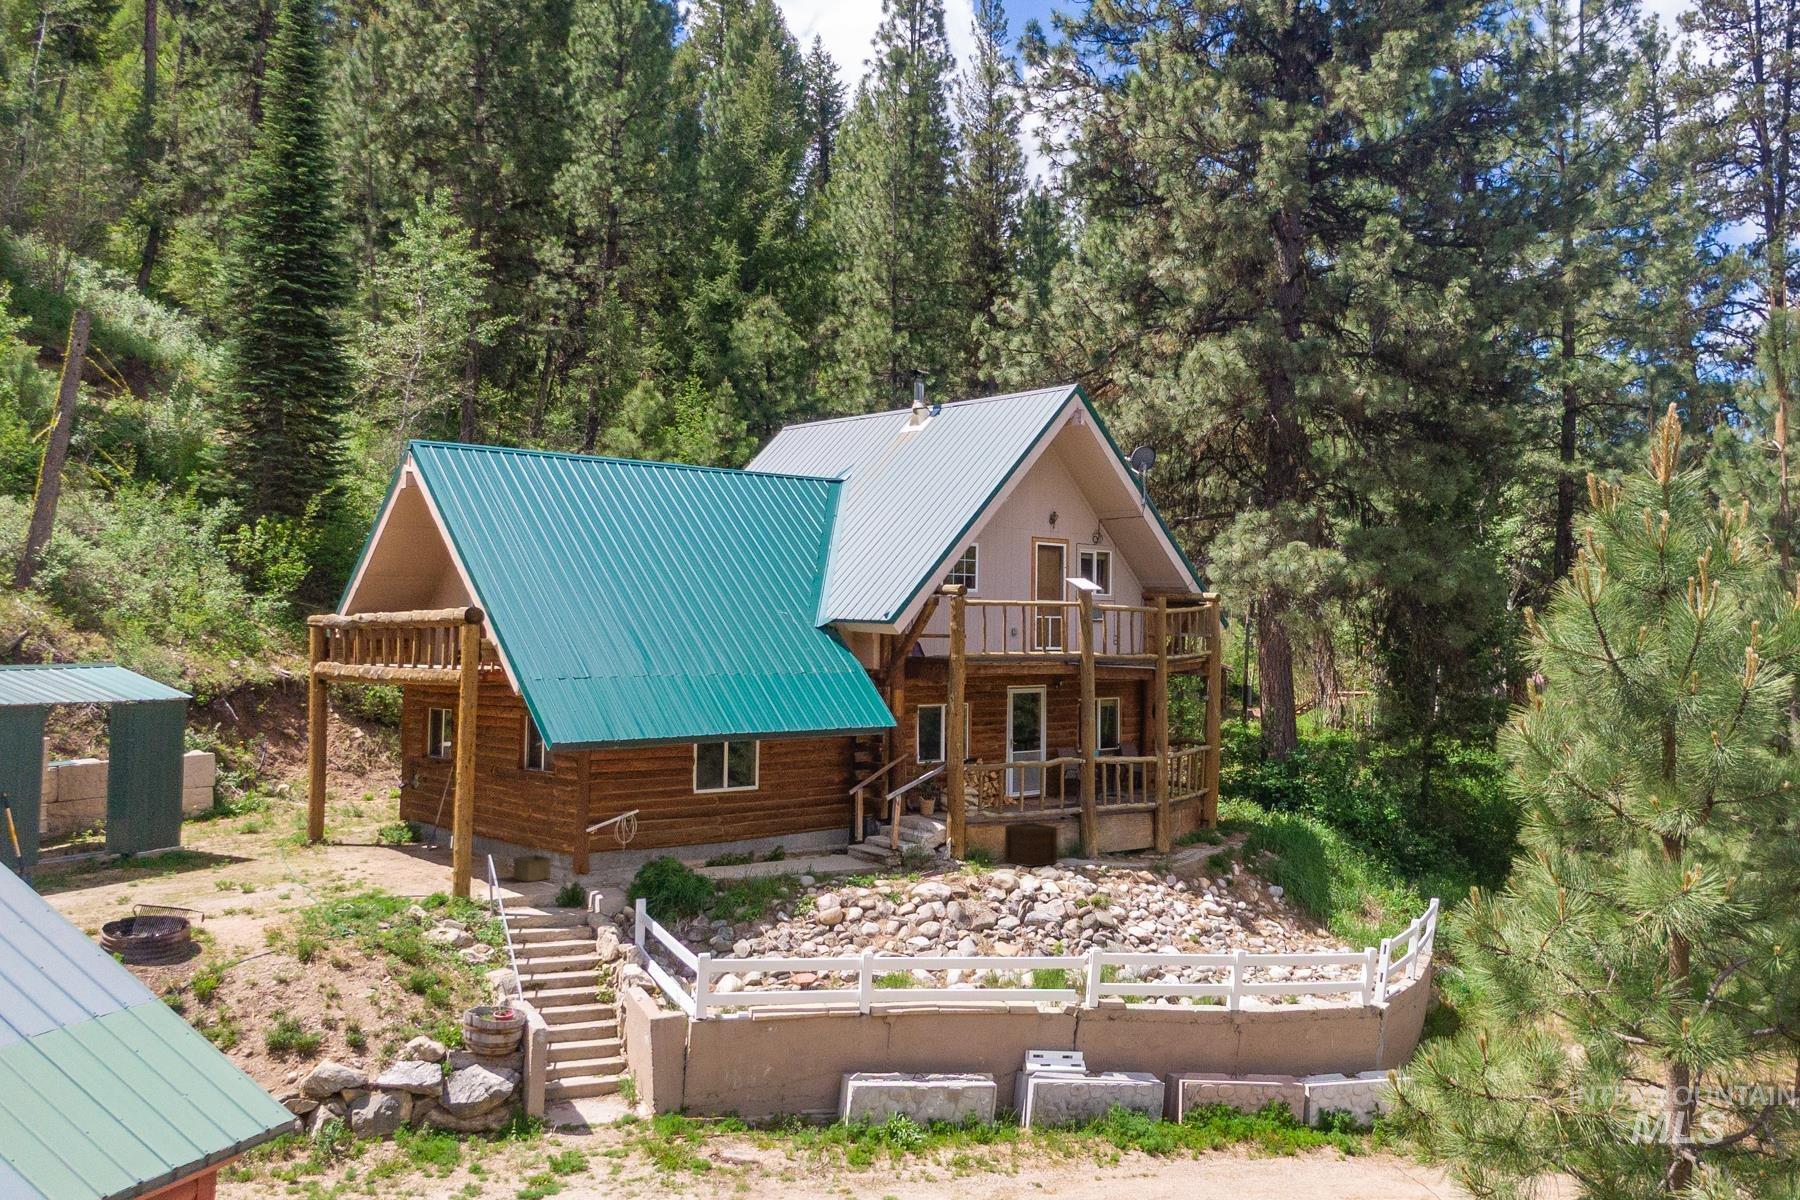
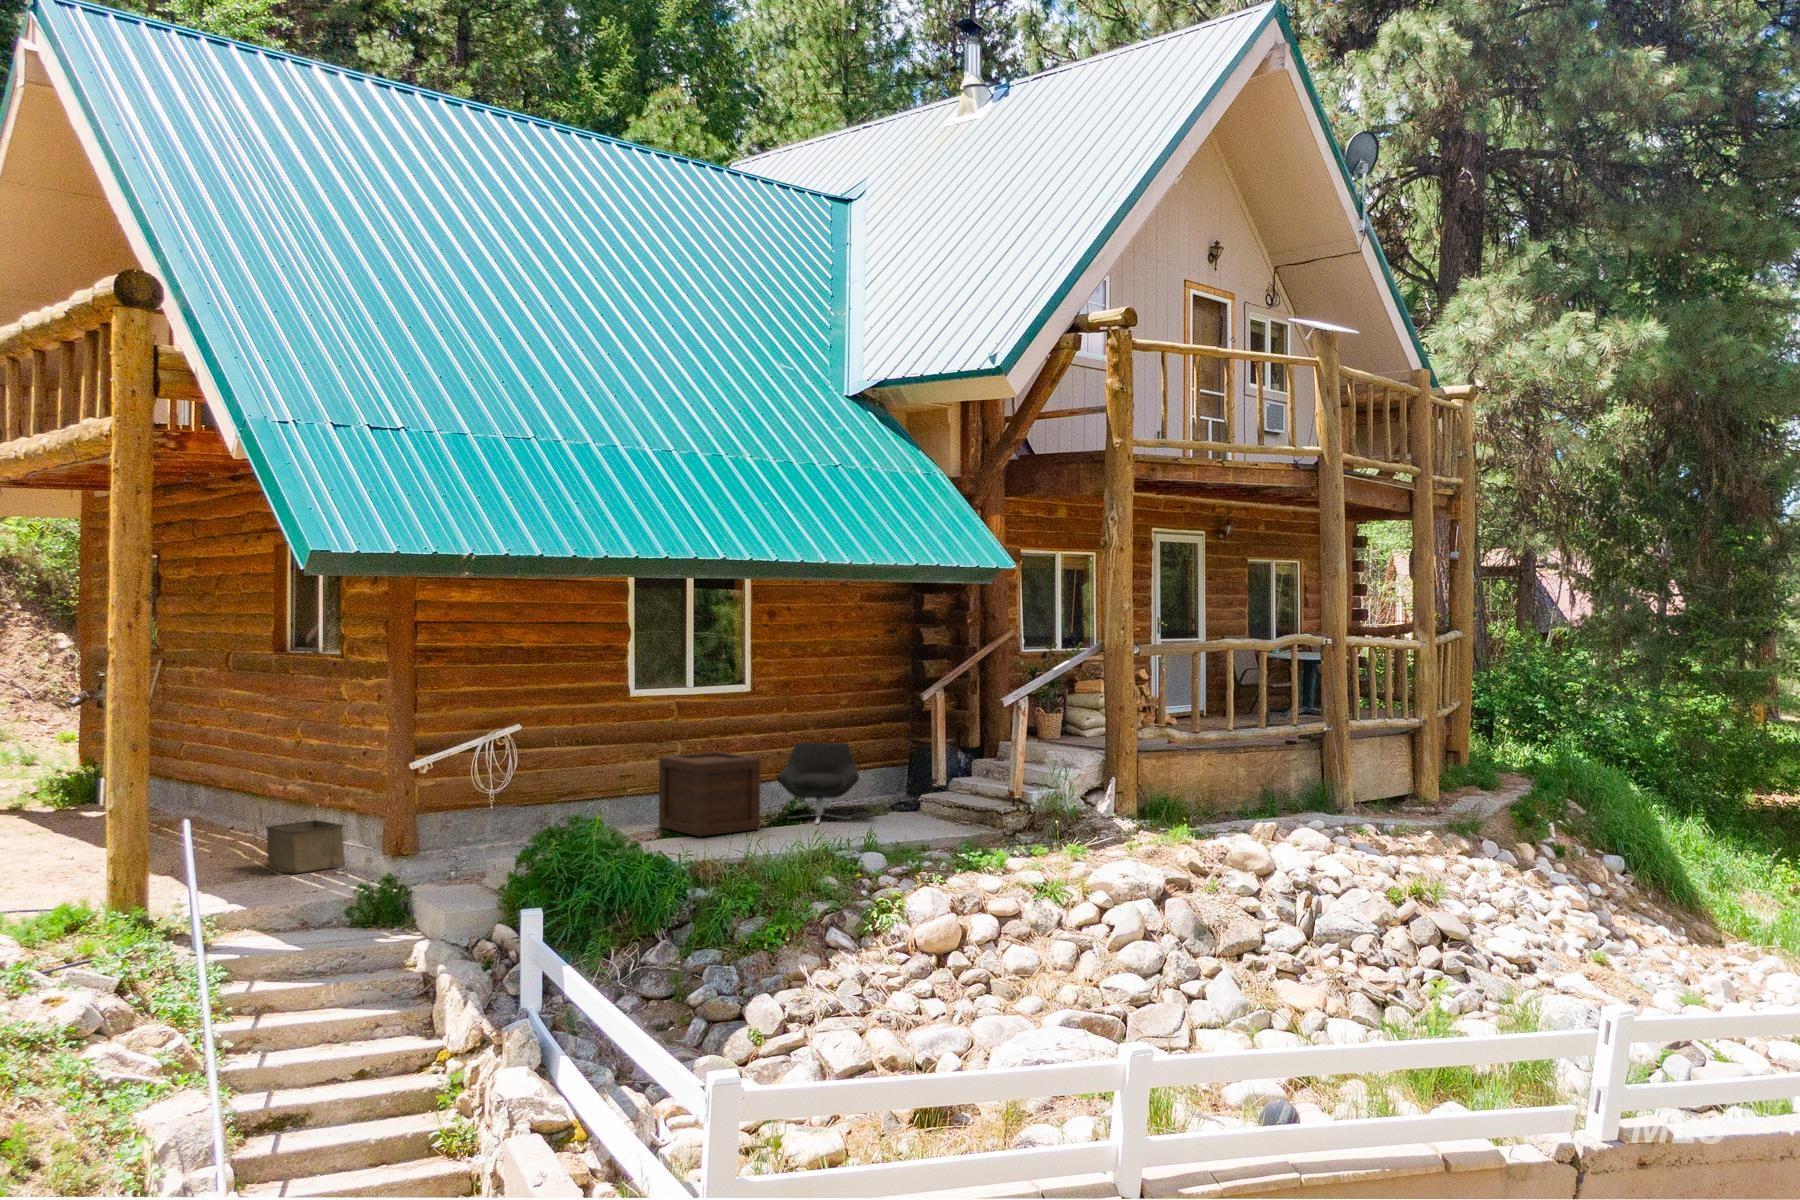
lounge chair: none [771,816,817,861] -> present [776,742,859,824]
wooden crate: present [1005,823,1057,867] -> present [659,751,760,836]

